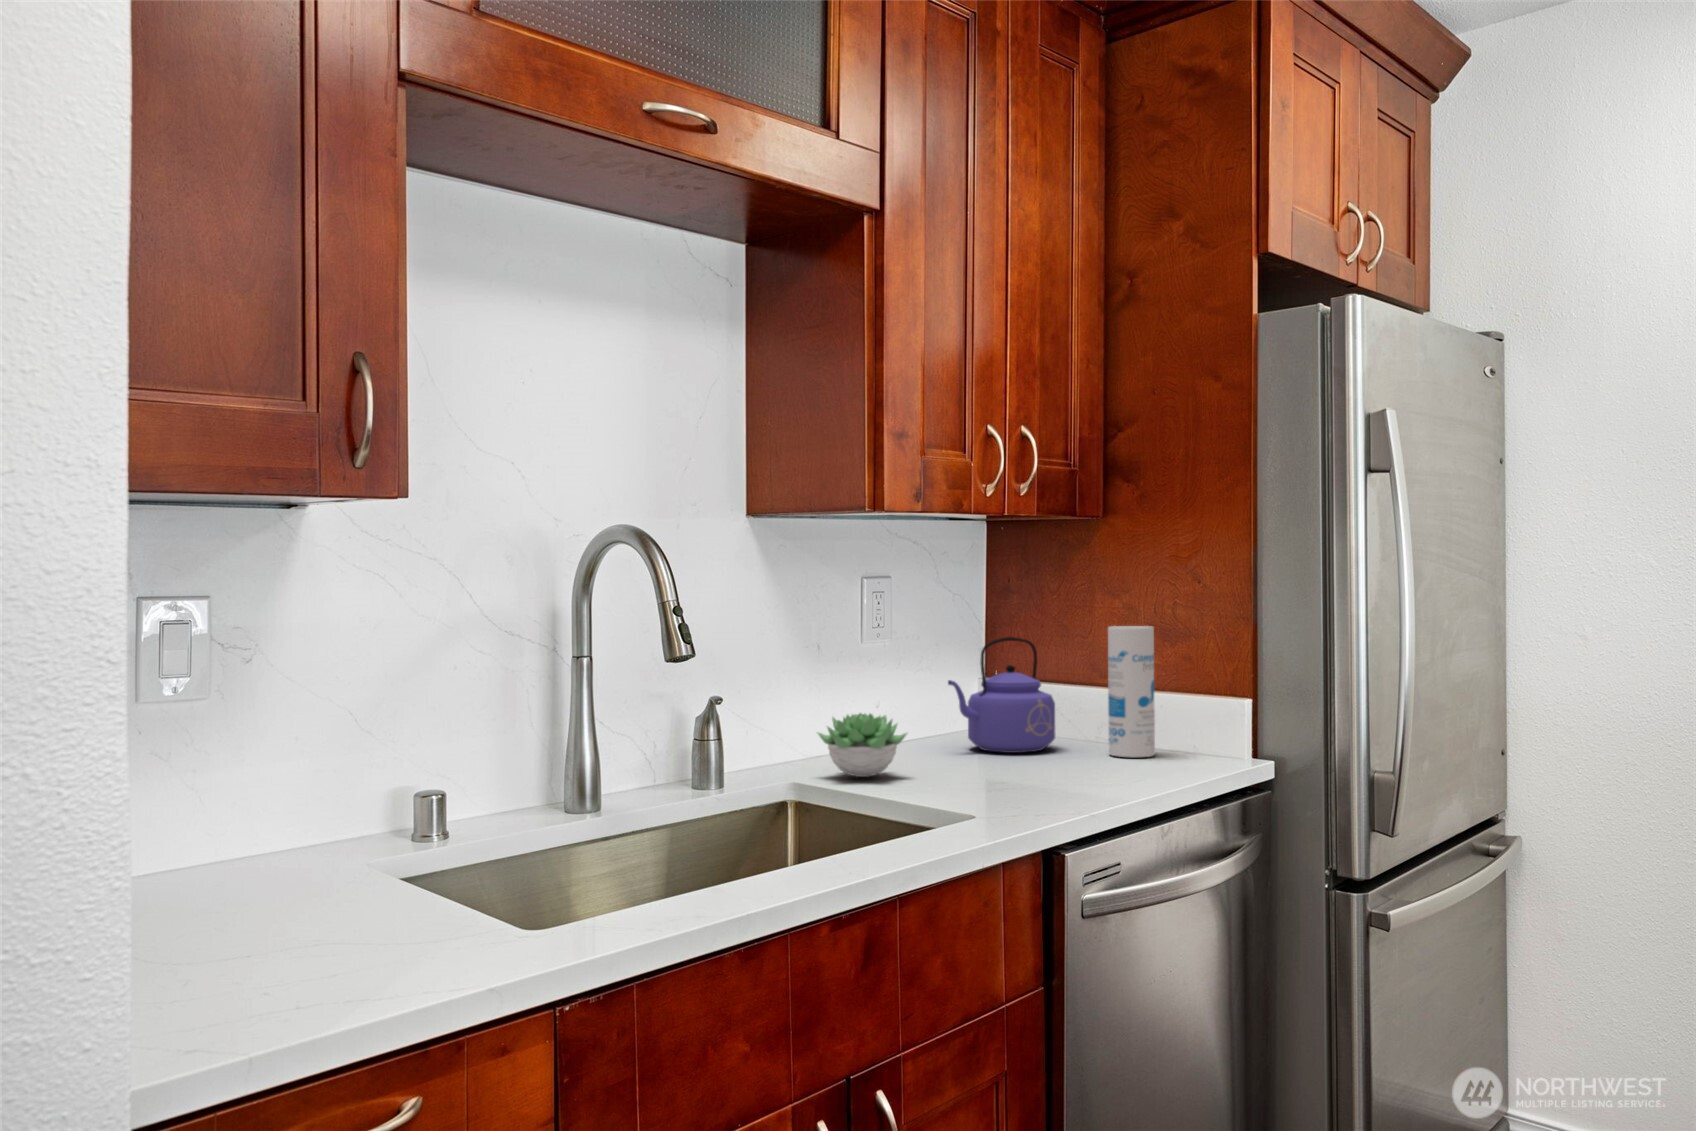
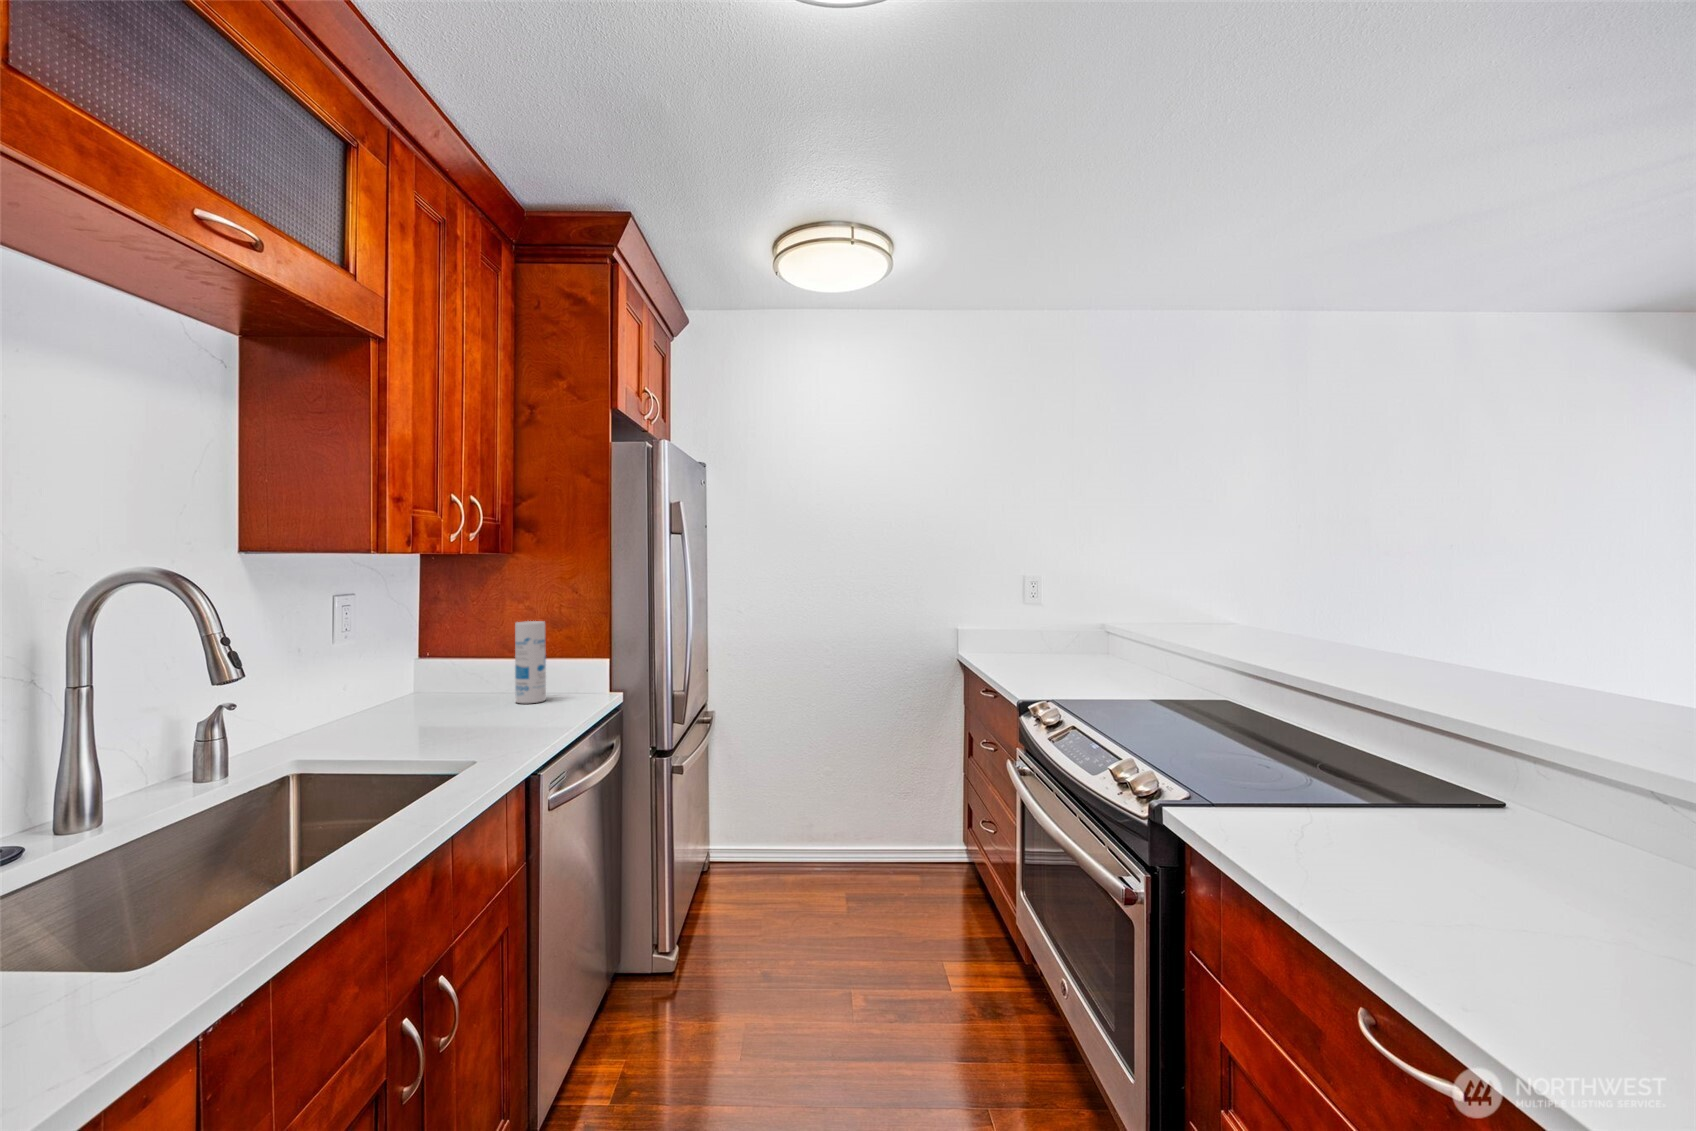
kettle: present [948,637,1055,753] -> none [400,632,476,711]
succulent plant: present [818,713,907,777] -> none [308,697,389,746]

